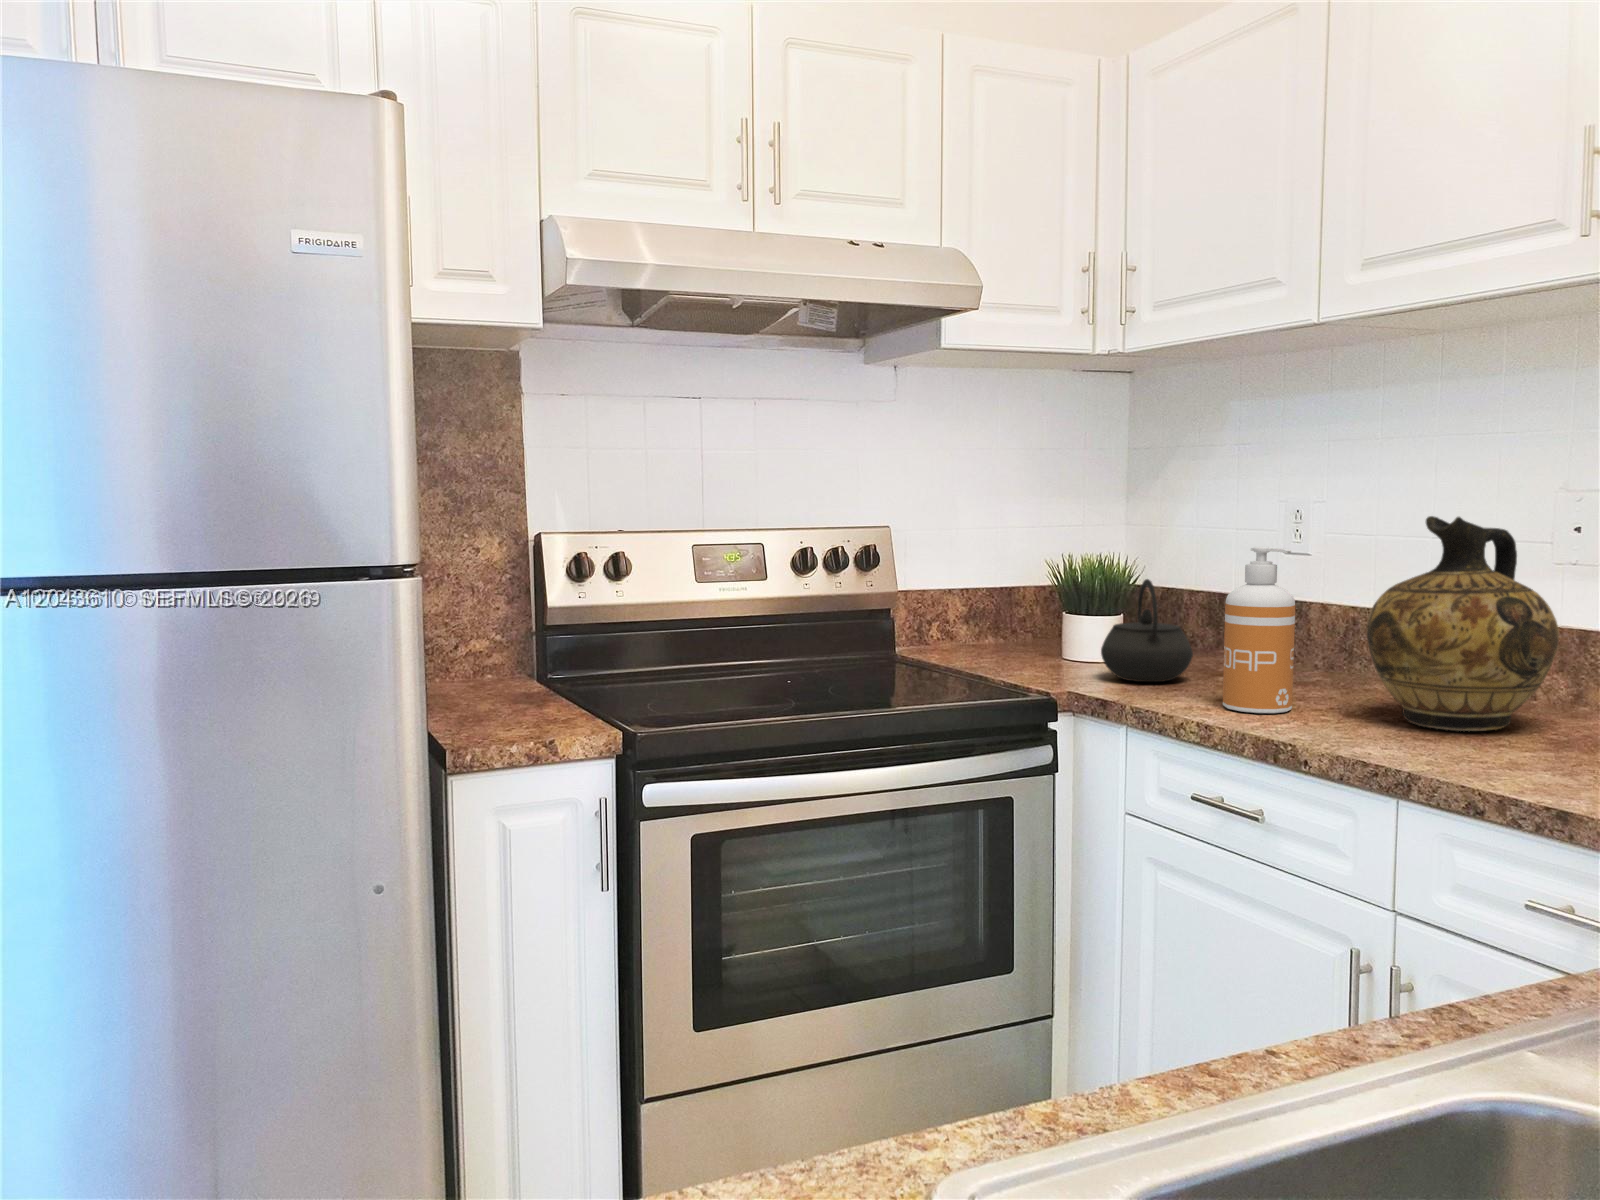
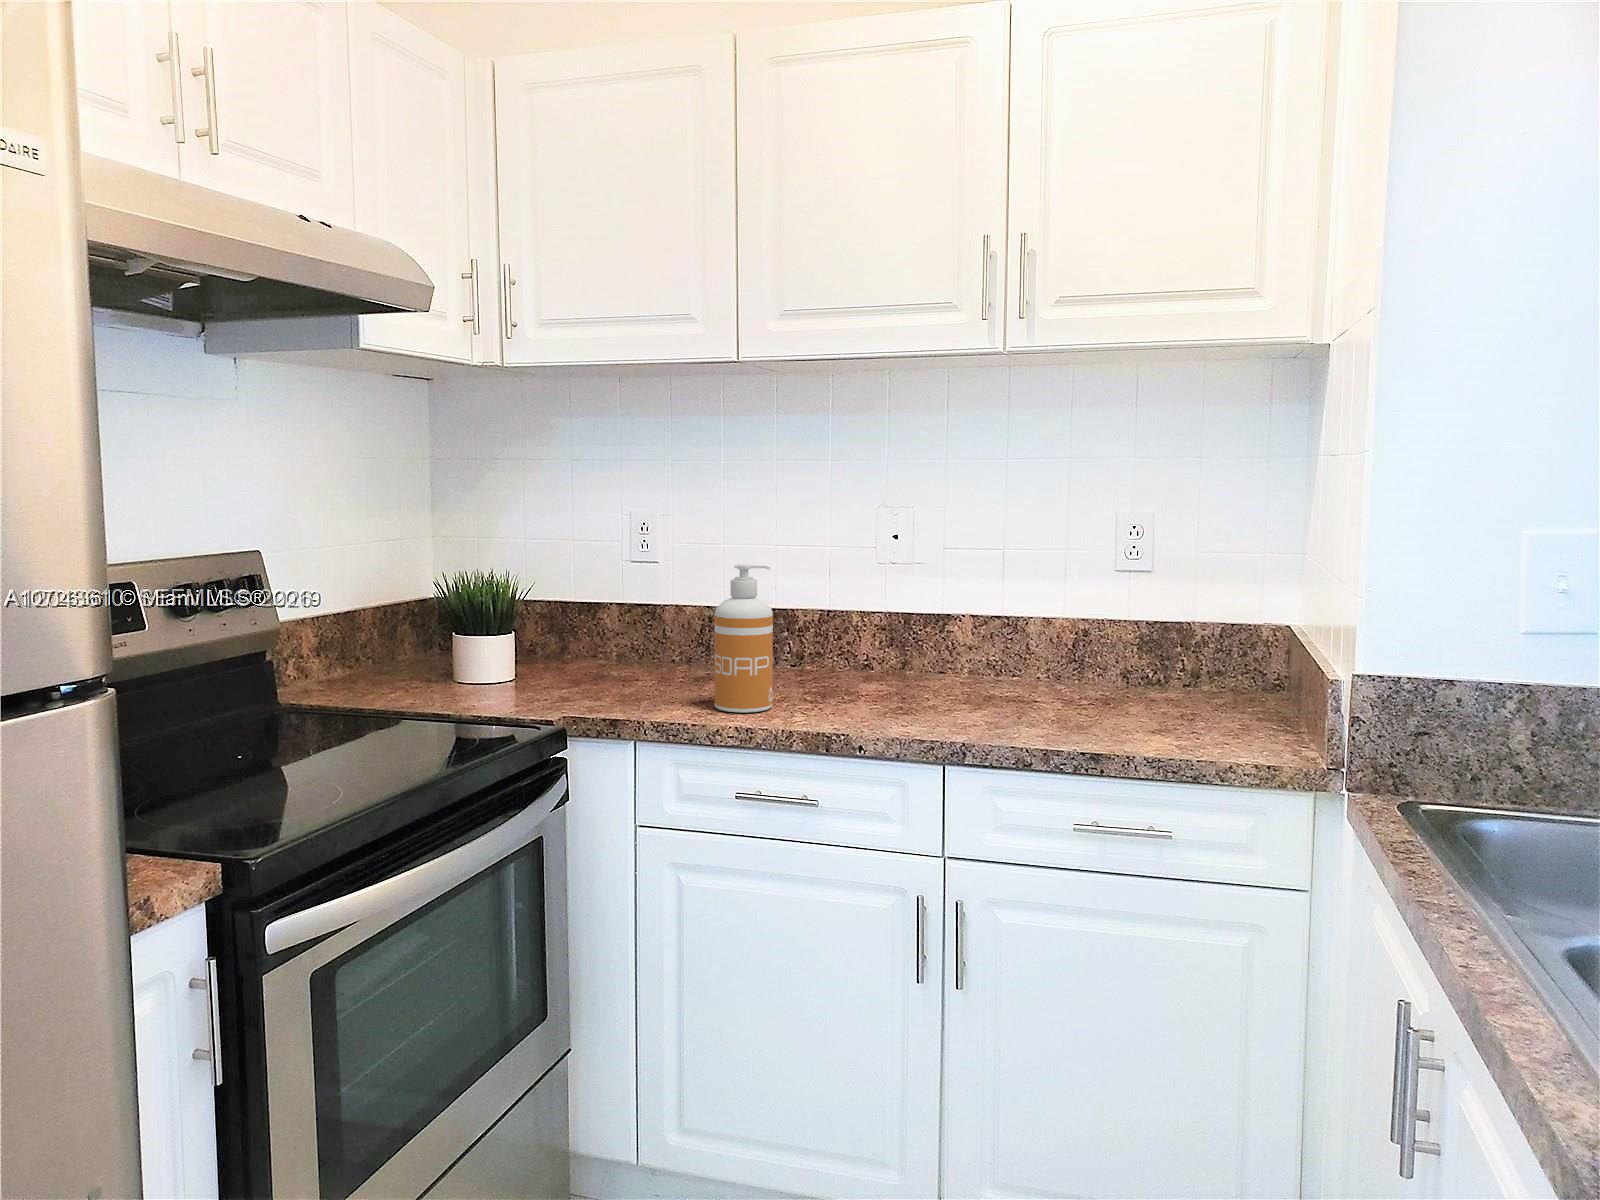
ceramic jug: present [1366,516,1559,731] -> none [821,535,953,703]
kettle: present [1101,579,1193,682] -> none [546,596,634,697]

